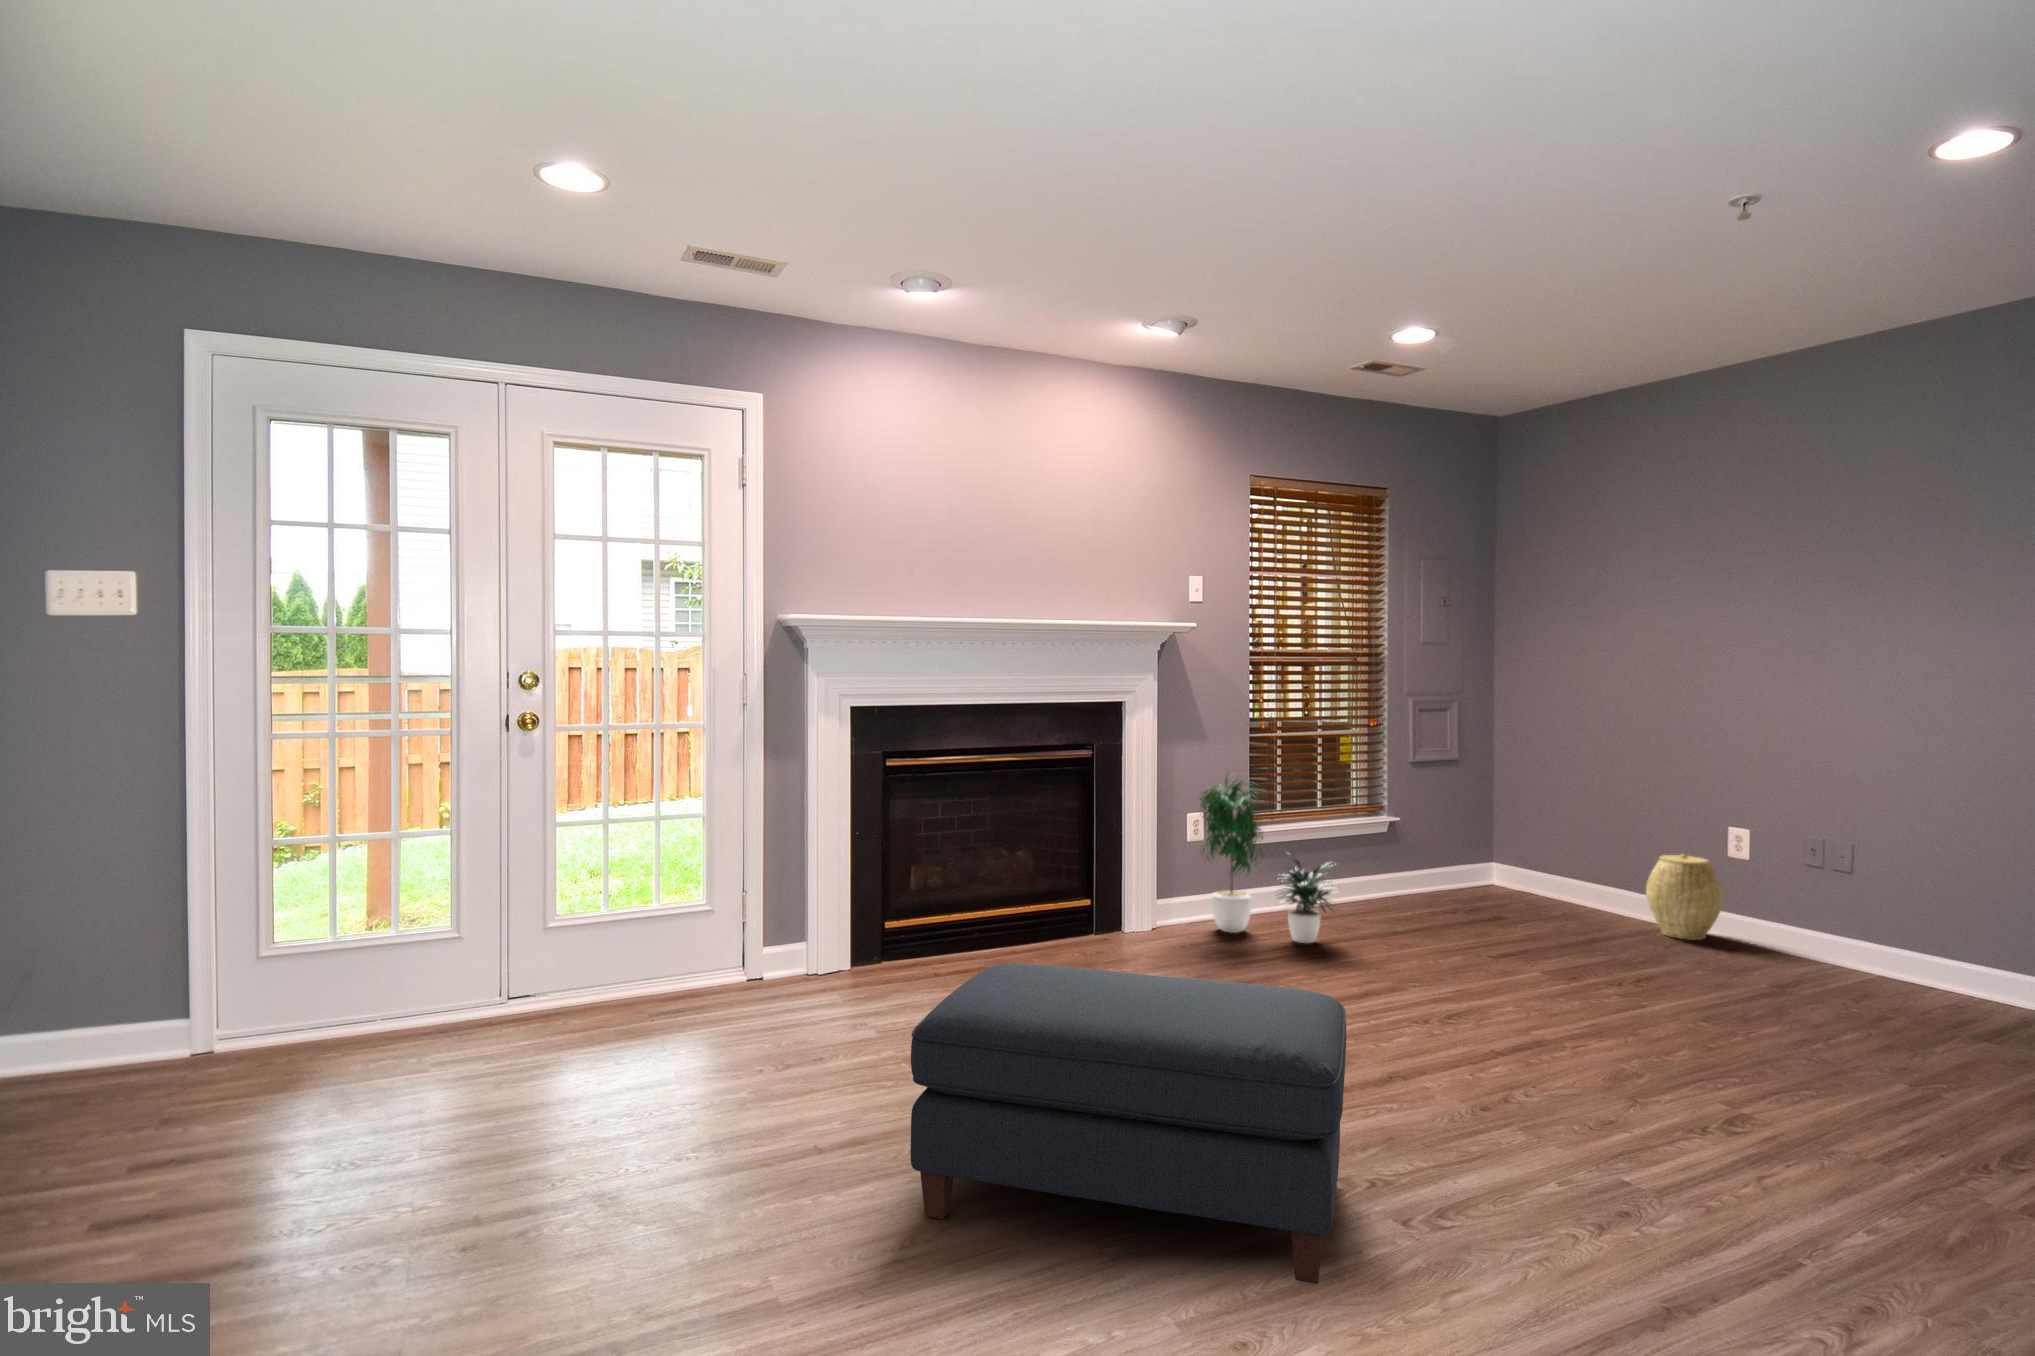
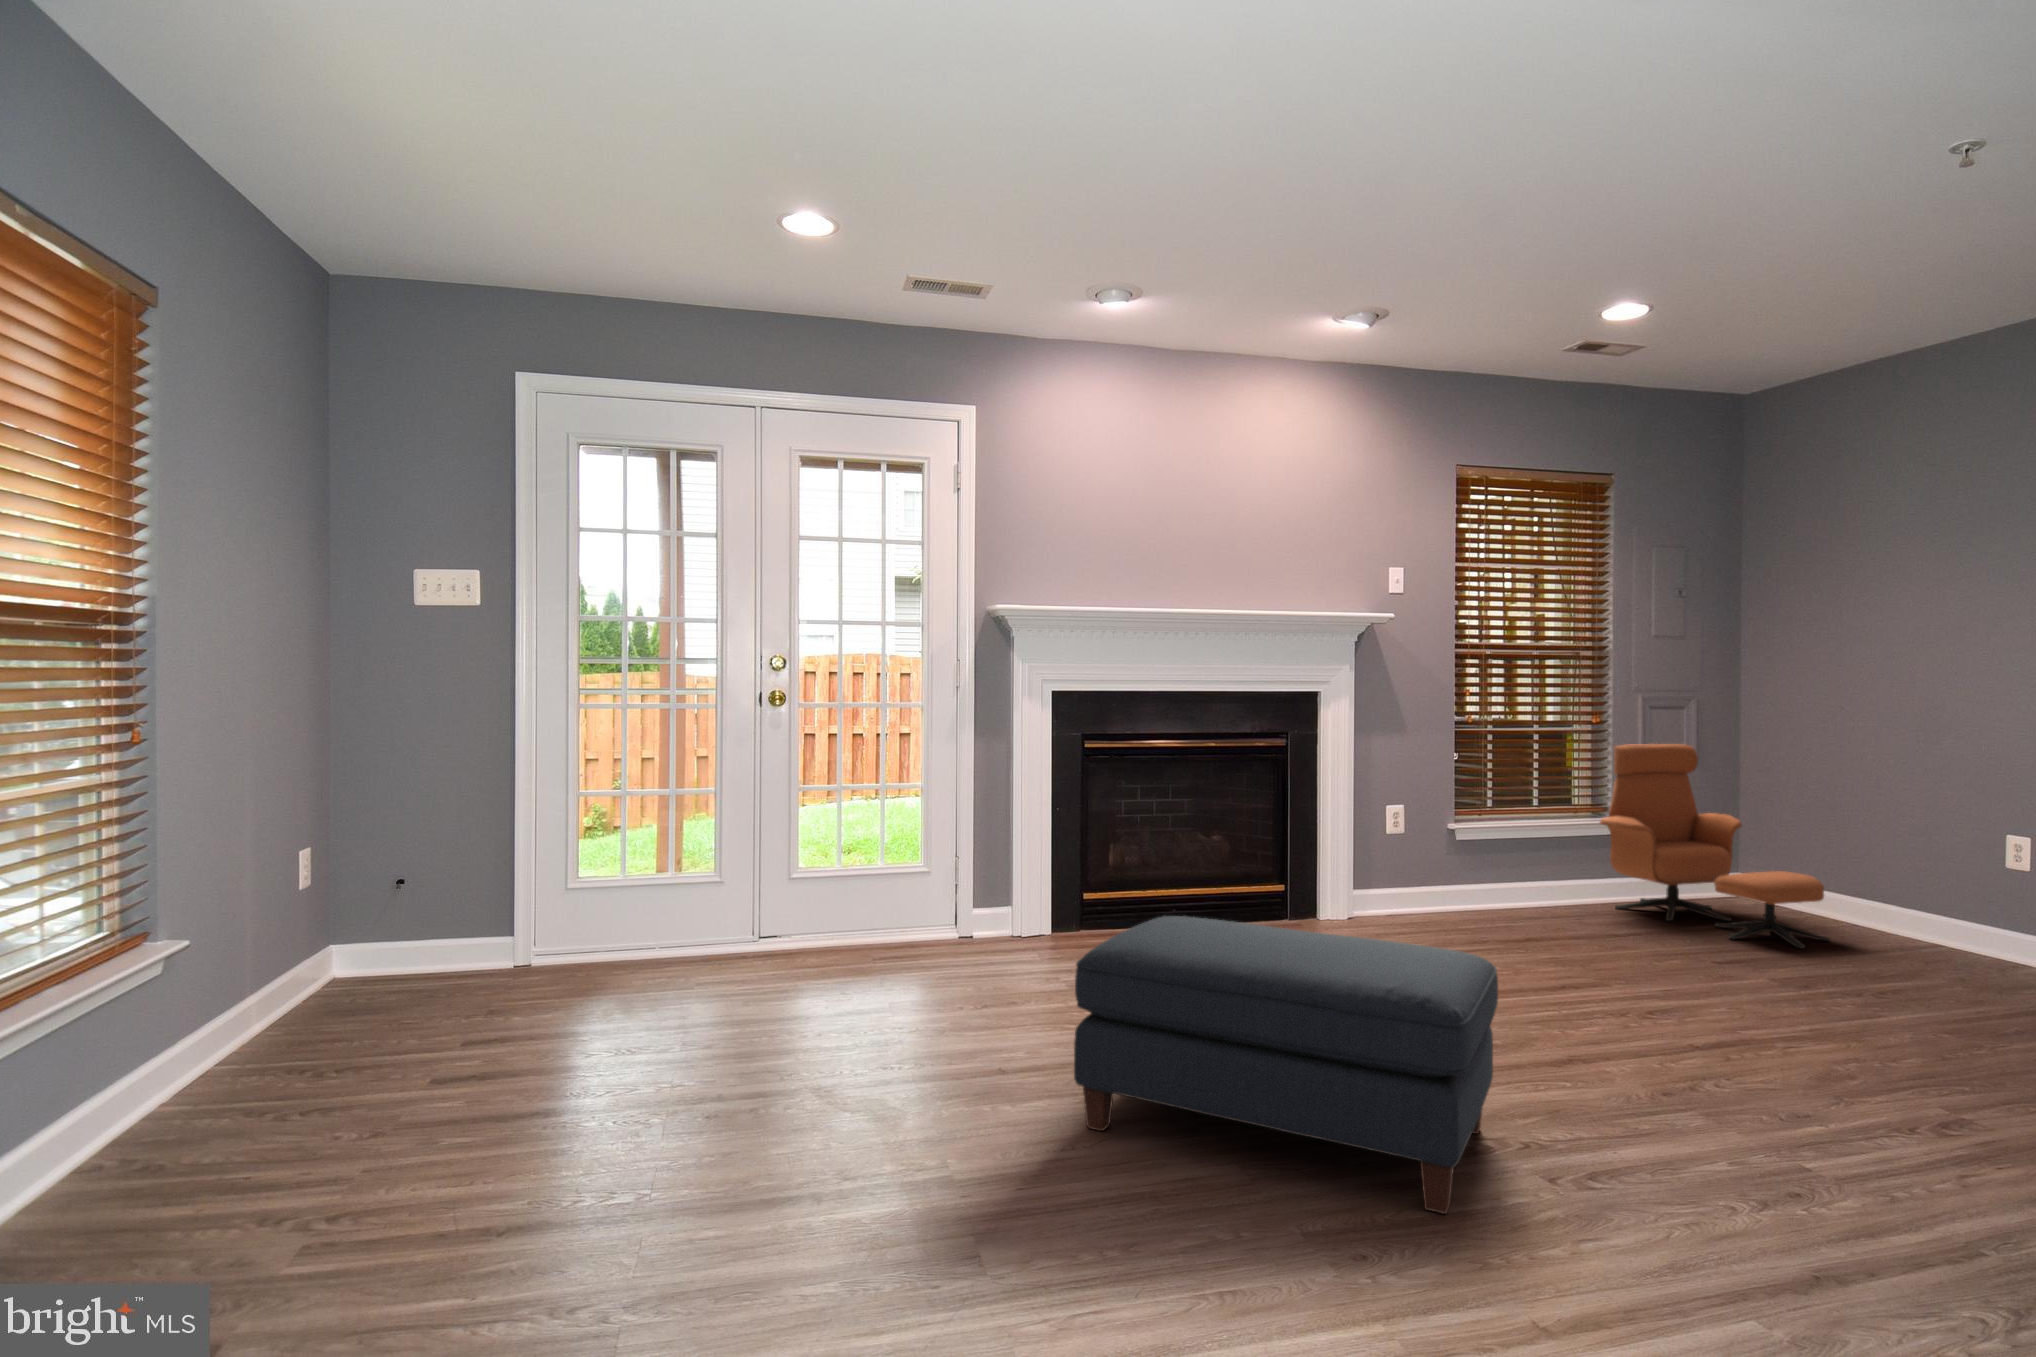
lounge chair: none [1379,746,1579,939] -> present [1600,744,1830,948]
potted plant: present [1200,779,1340,943] -> none [1396,761,1549,938]
woven basket: present [1646,854,1723,940] -> none [1913,863,2008,958]

